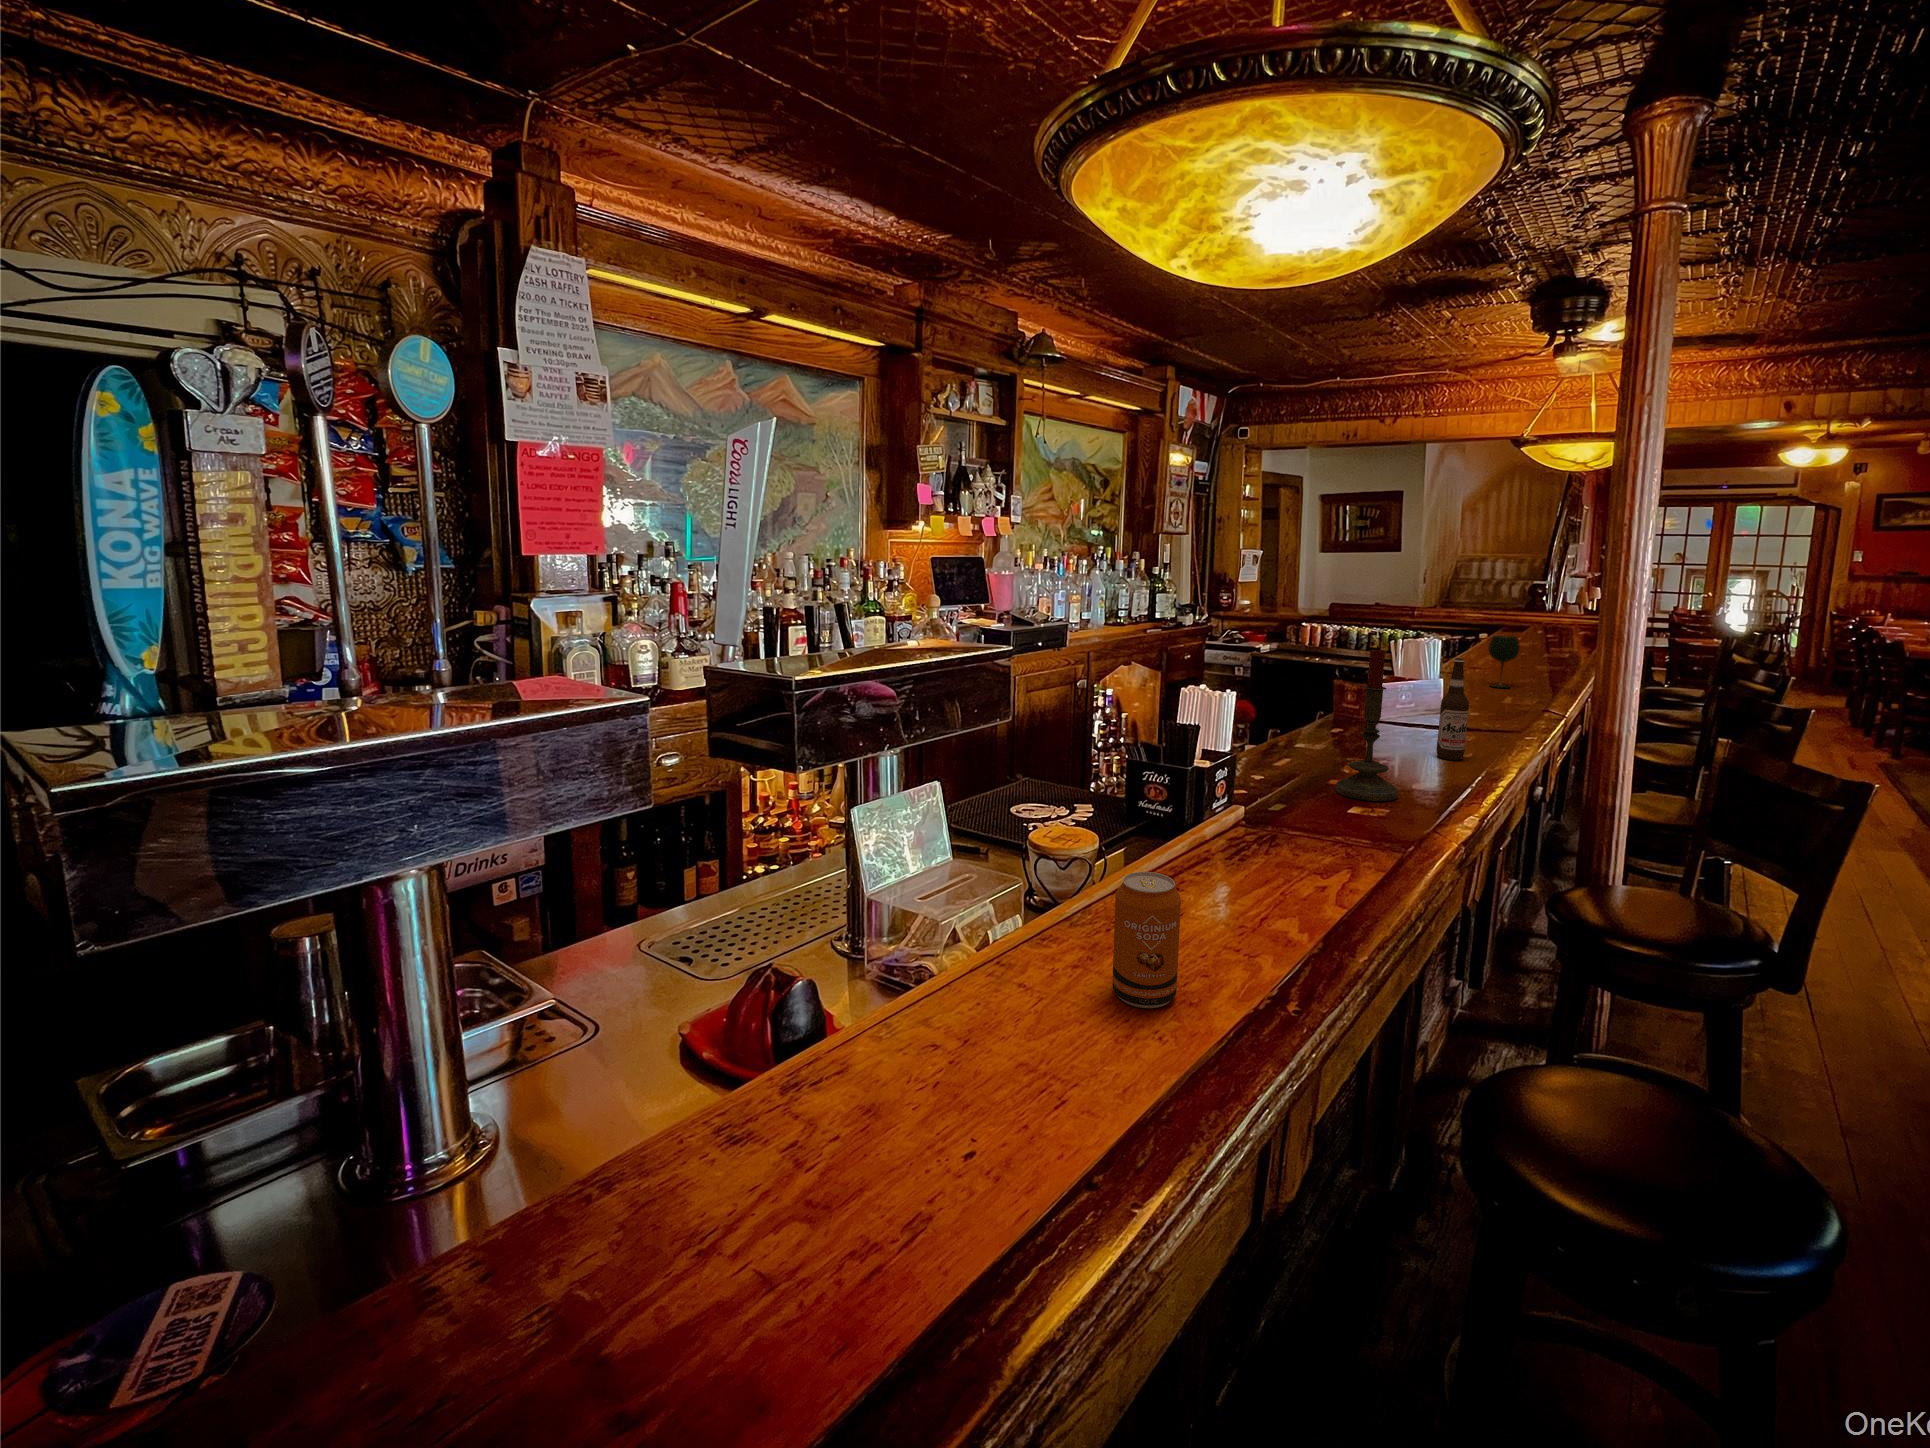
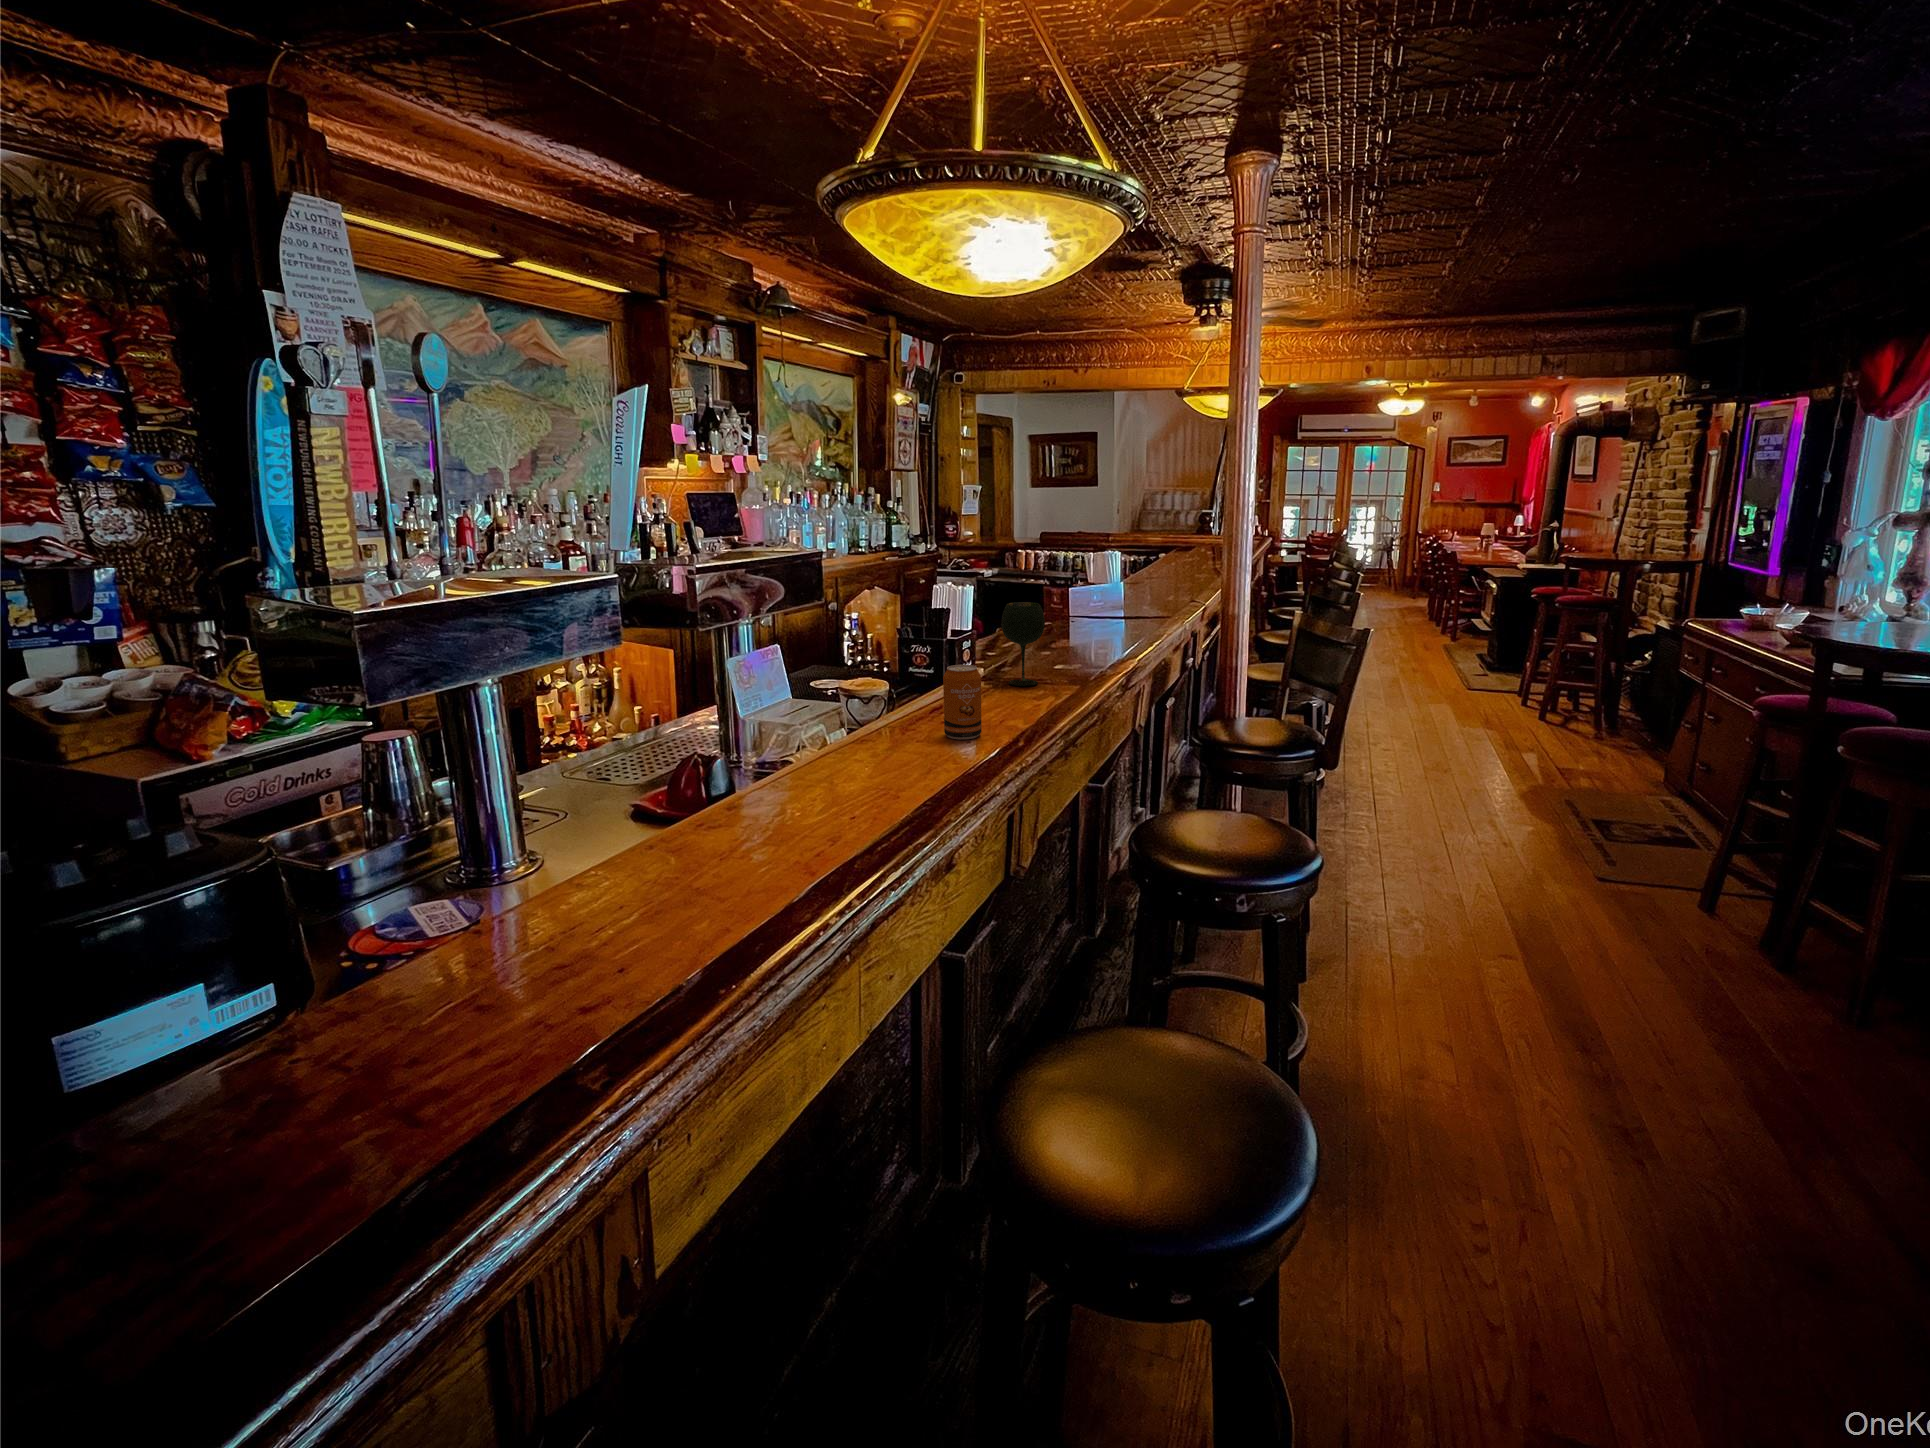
wine glass: present [1488,635,1520,688] -> present [1001,602,1045,686]
candle: present [1335,646,1398,801] -> none [1059,543,1099,650]
beer bottle: present [1437,658,1469,760] -> none [1124,555,1143,627]

